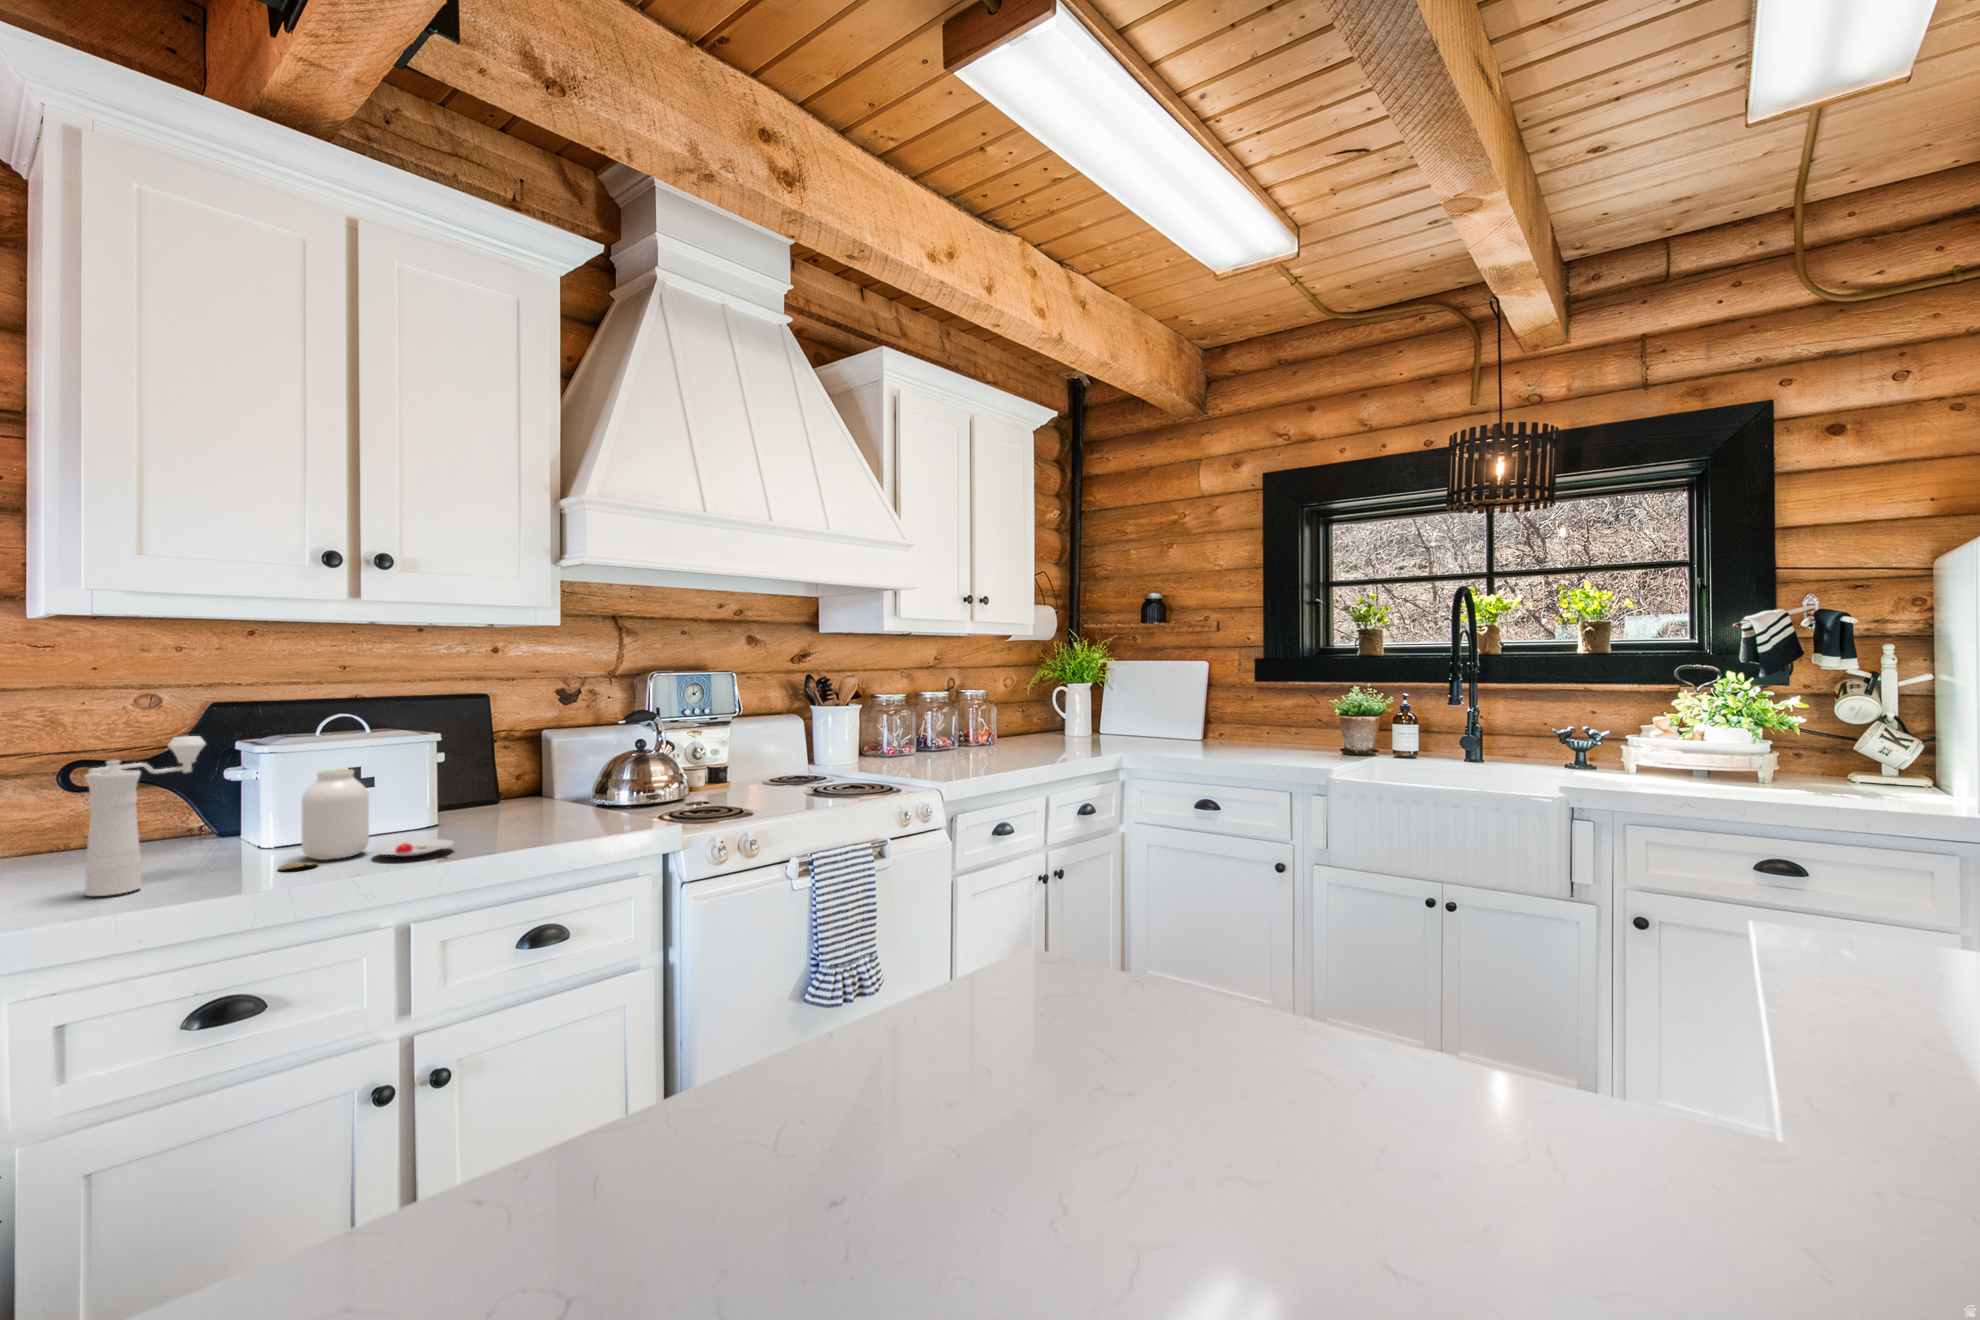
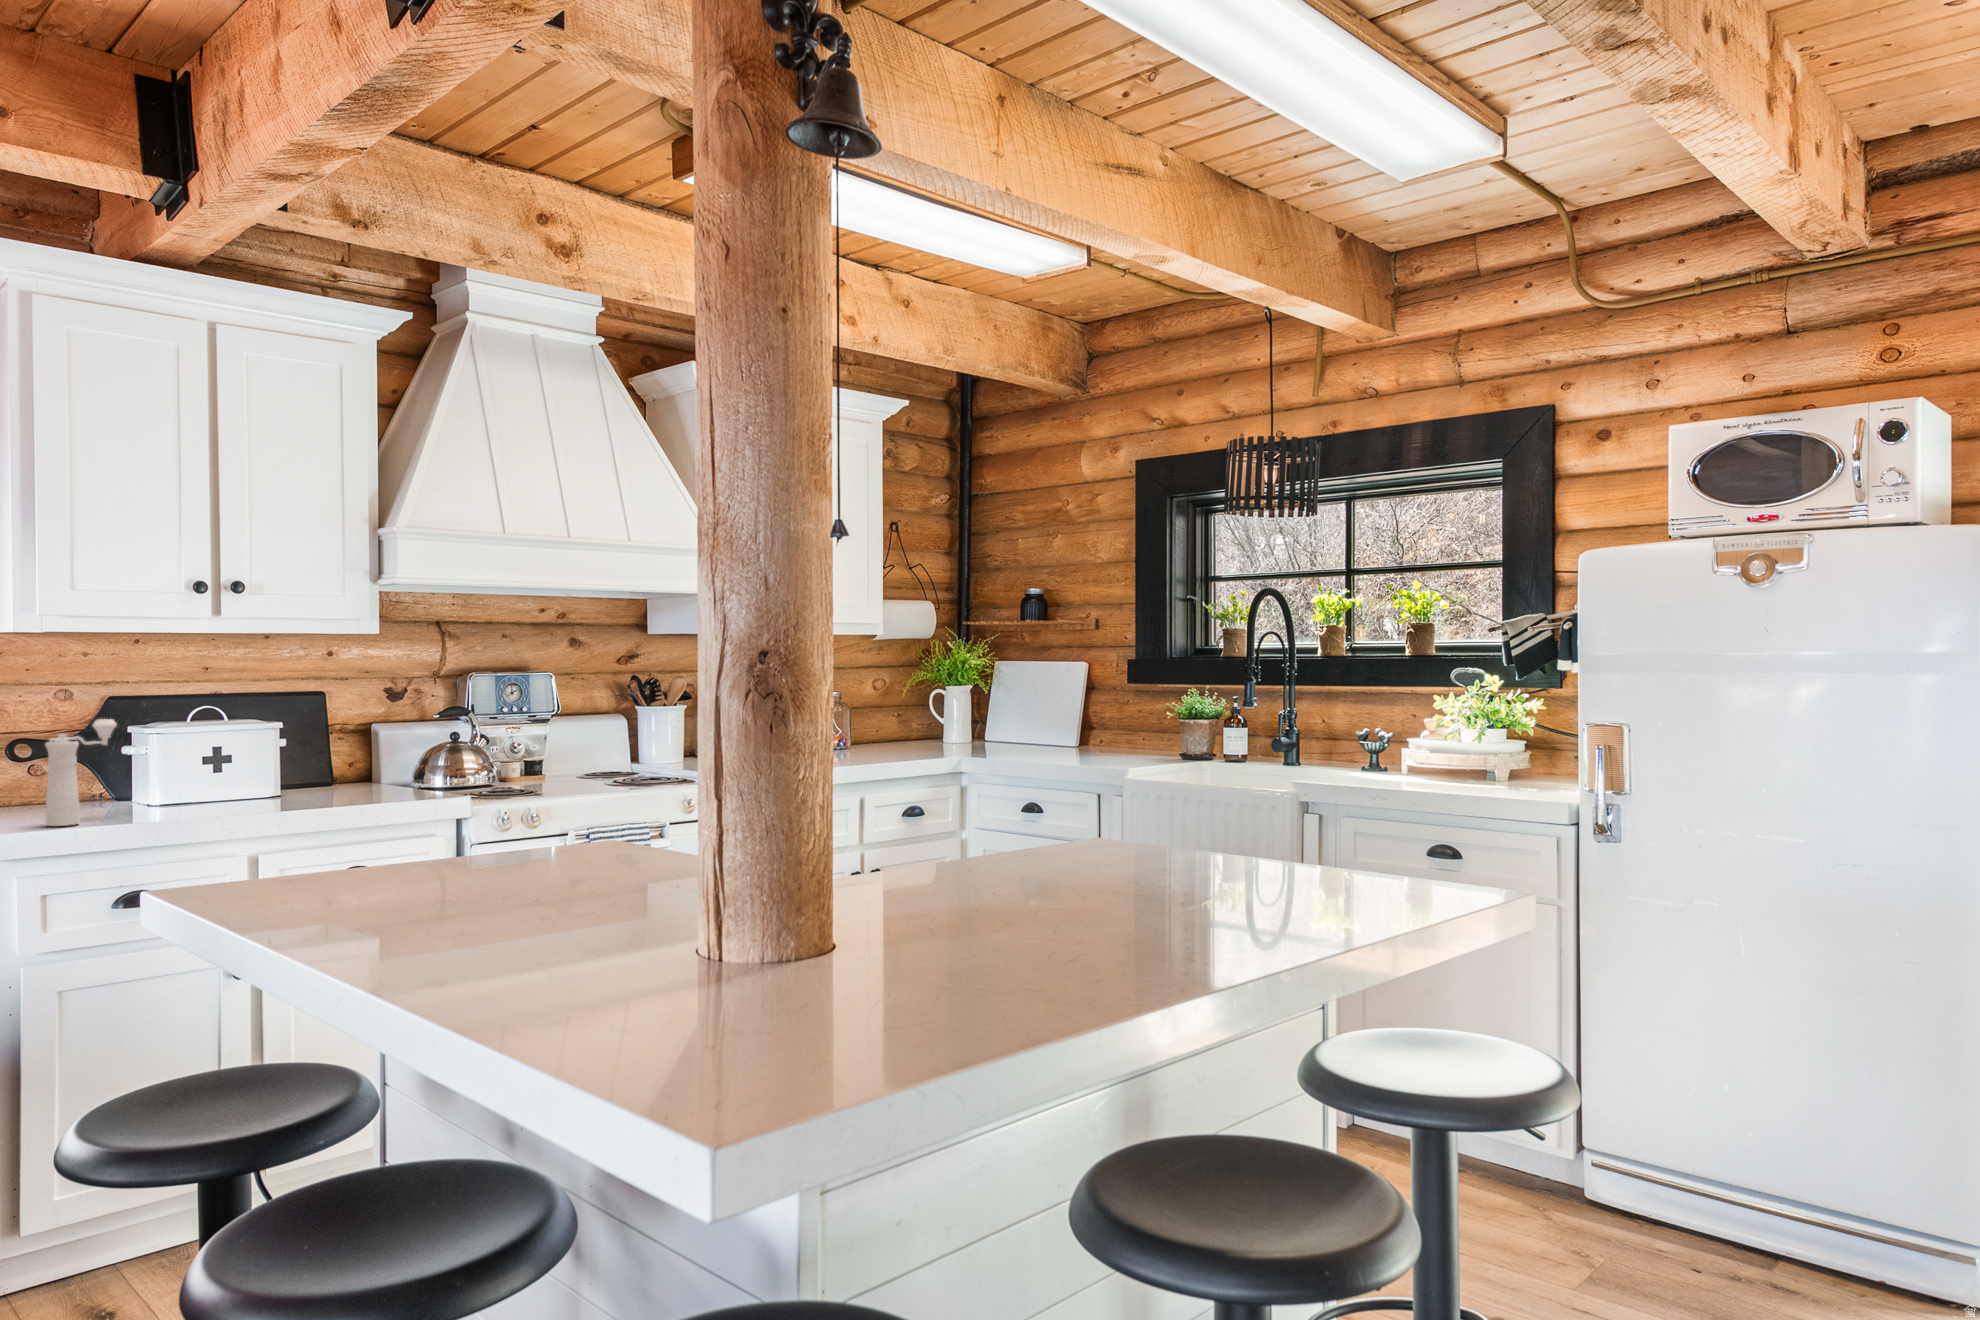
jar: present [278,769,454,870] -> none [167,747,293,817]

